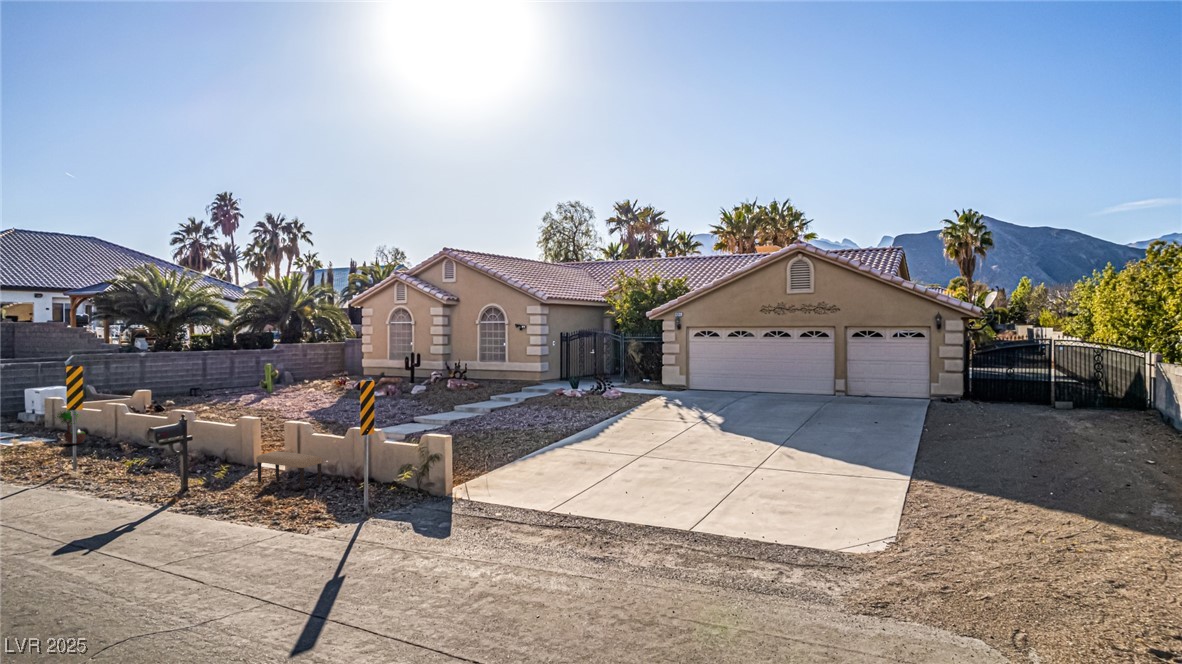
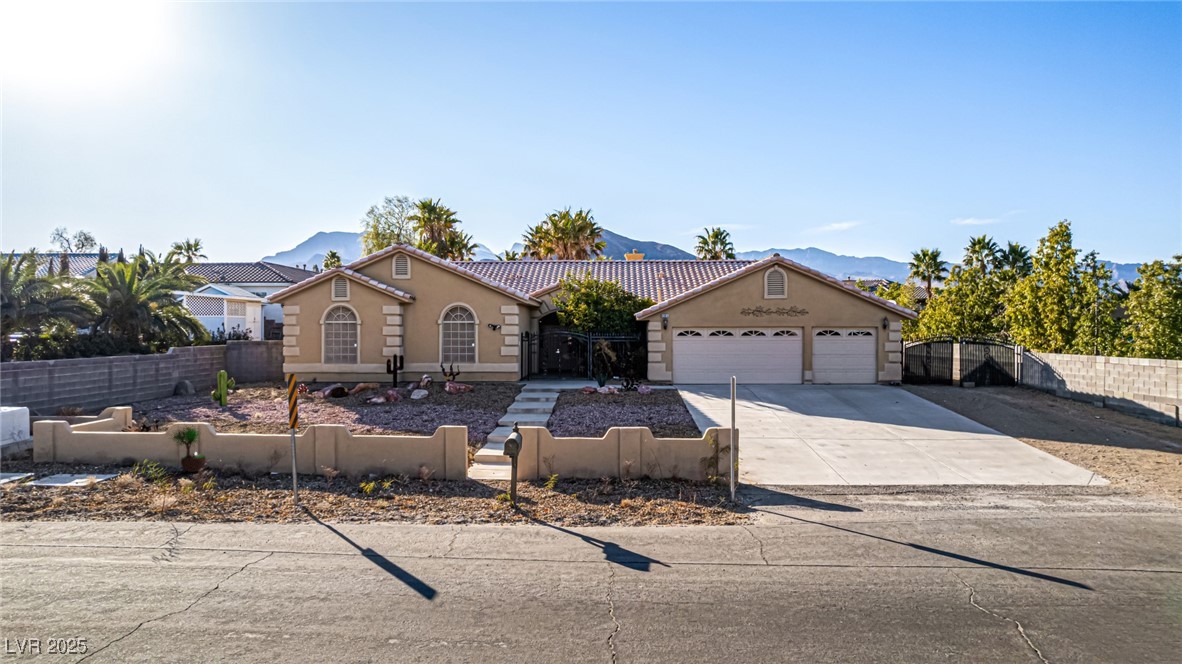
bench: present [256,451,322,489] -> none [585,453,654,488]

